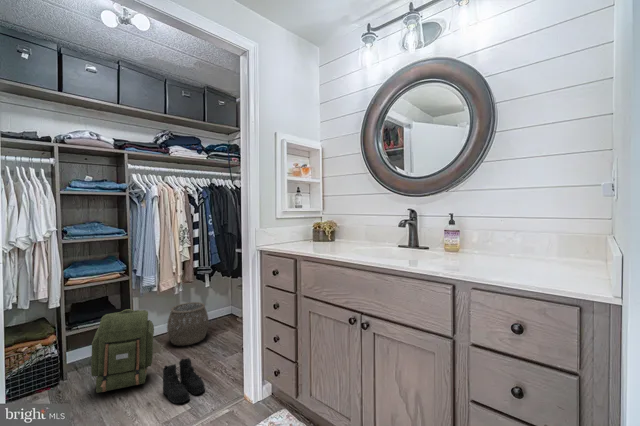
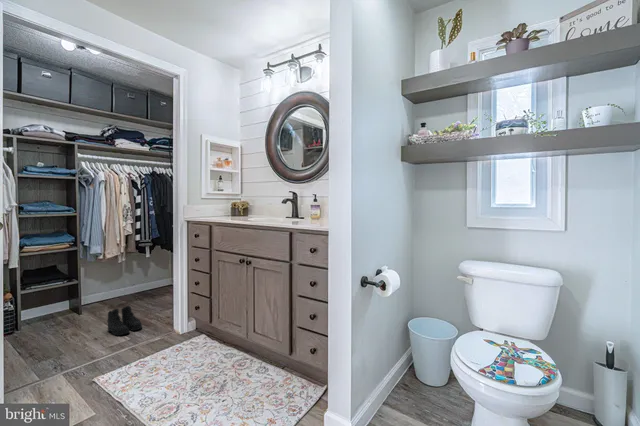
woven basket: present [167,302,209,345] -> none [111,272,149,306]
backpack: present [91,309,154,393] -> none [47,269,100,332]

